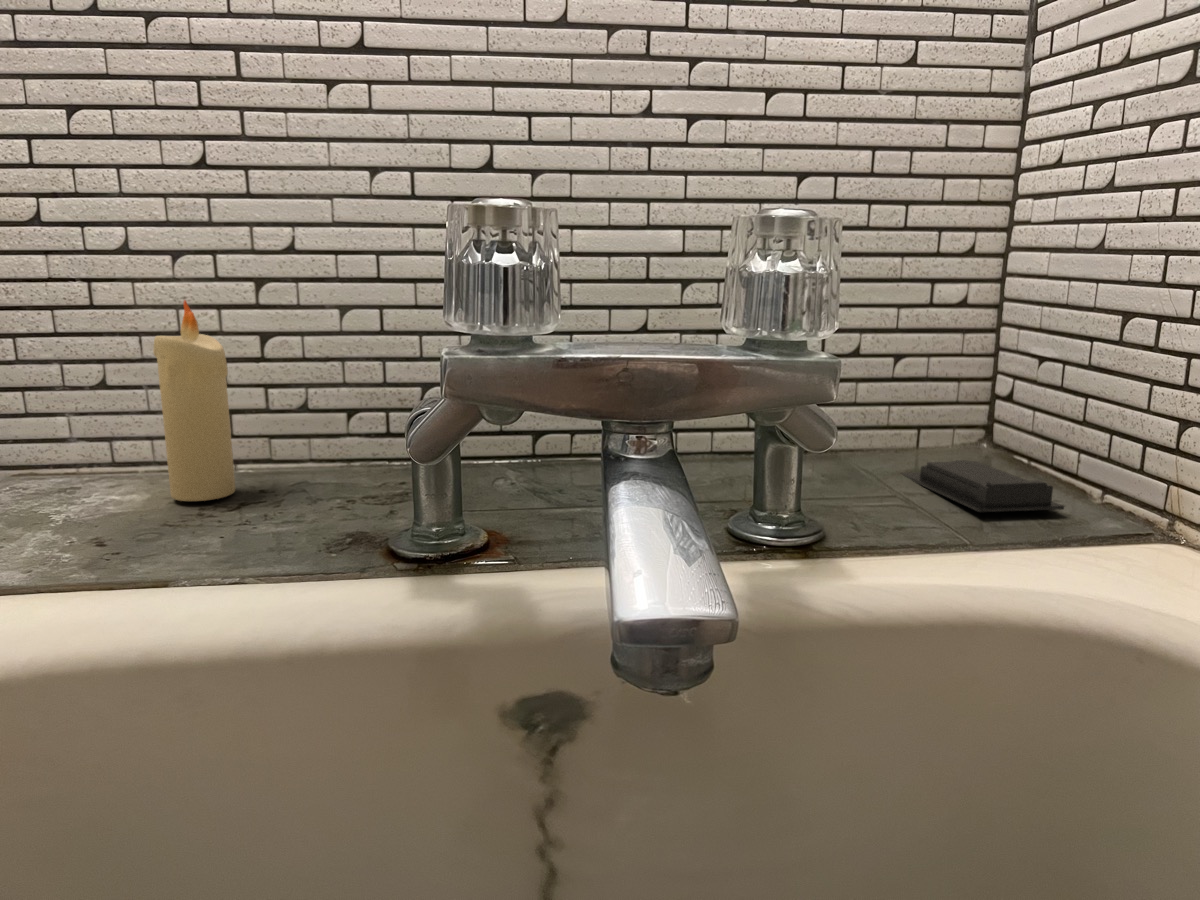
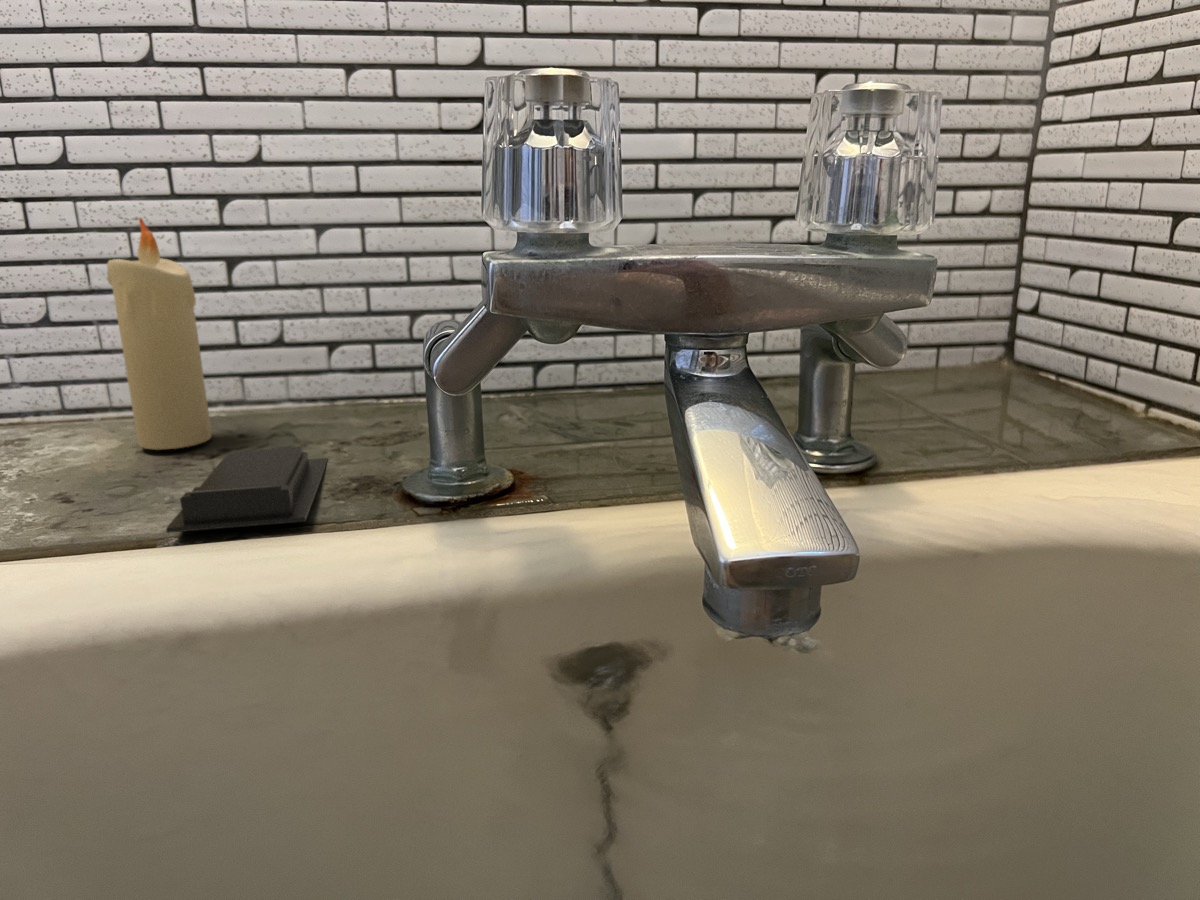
soap bar: present [902,460,1064,512] -> present [166,446,328,533]

